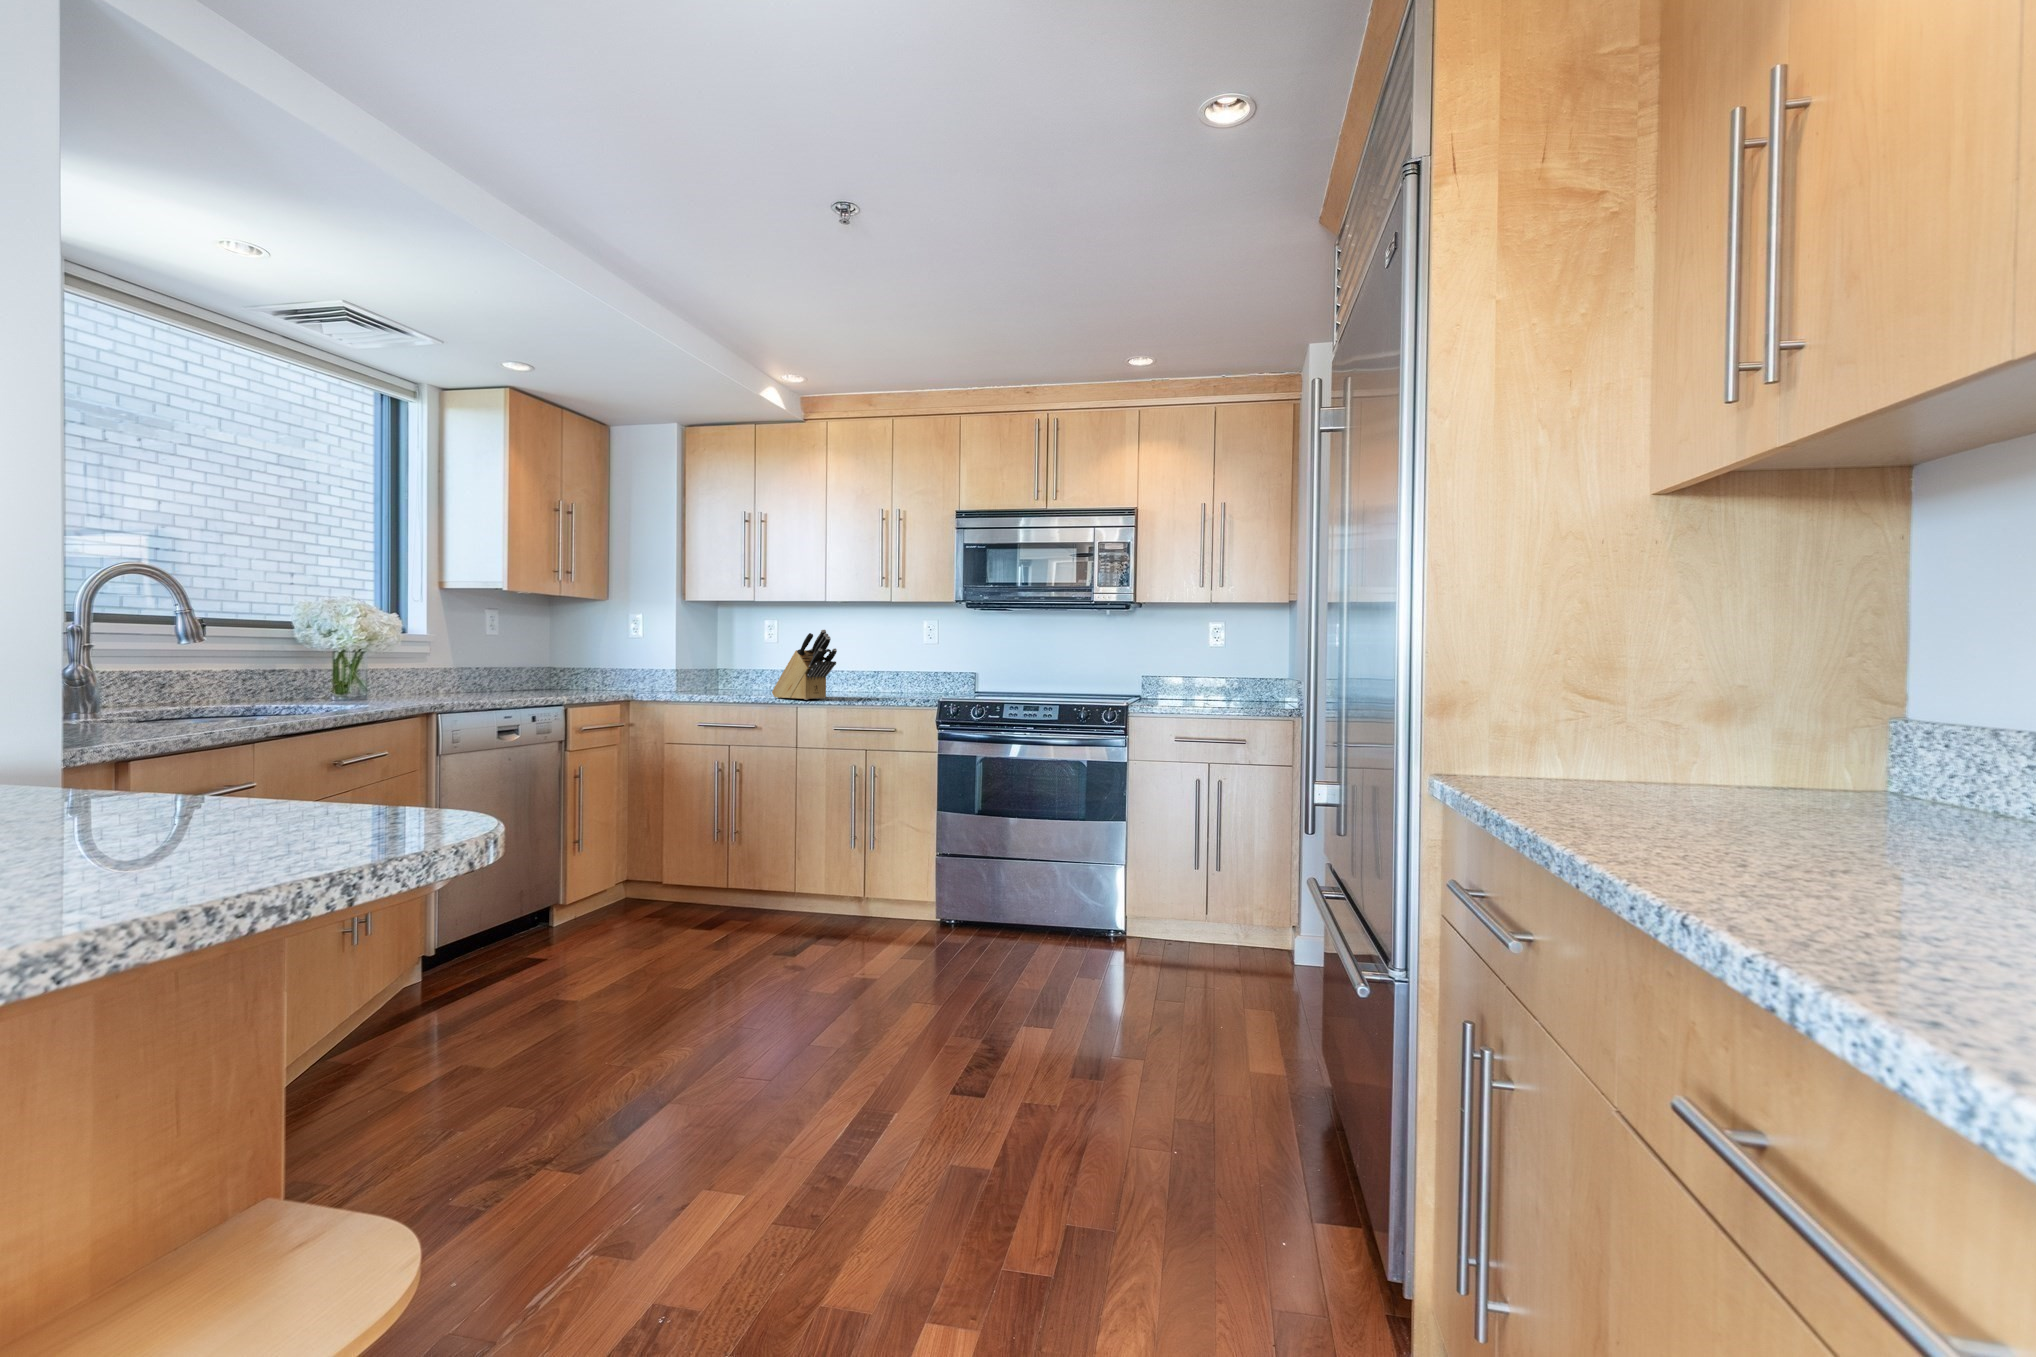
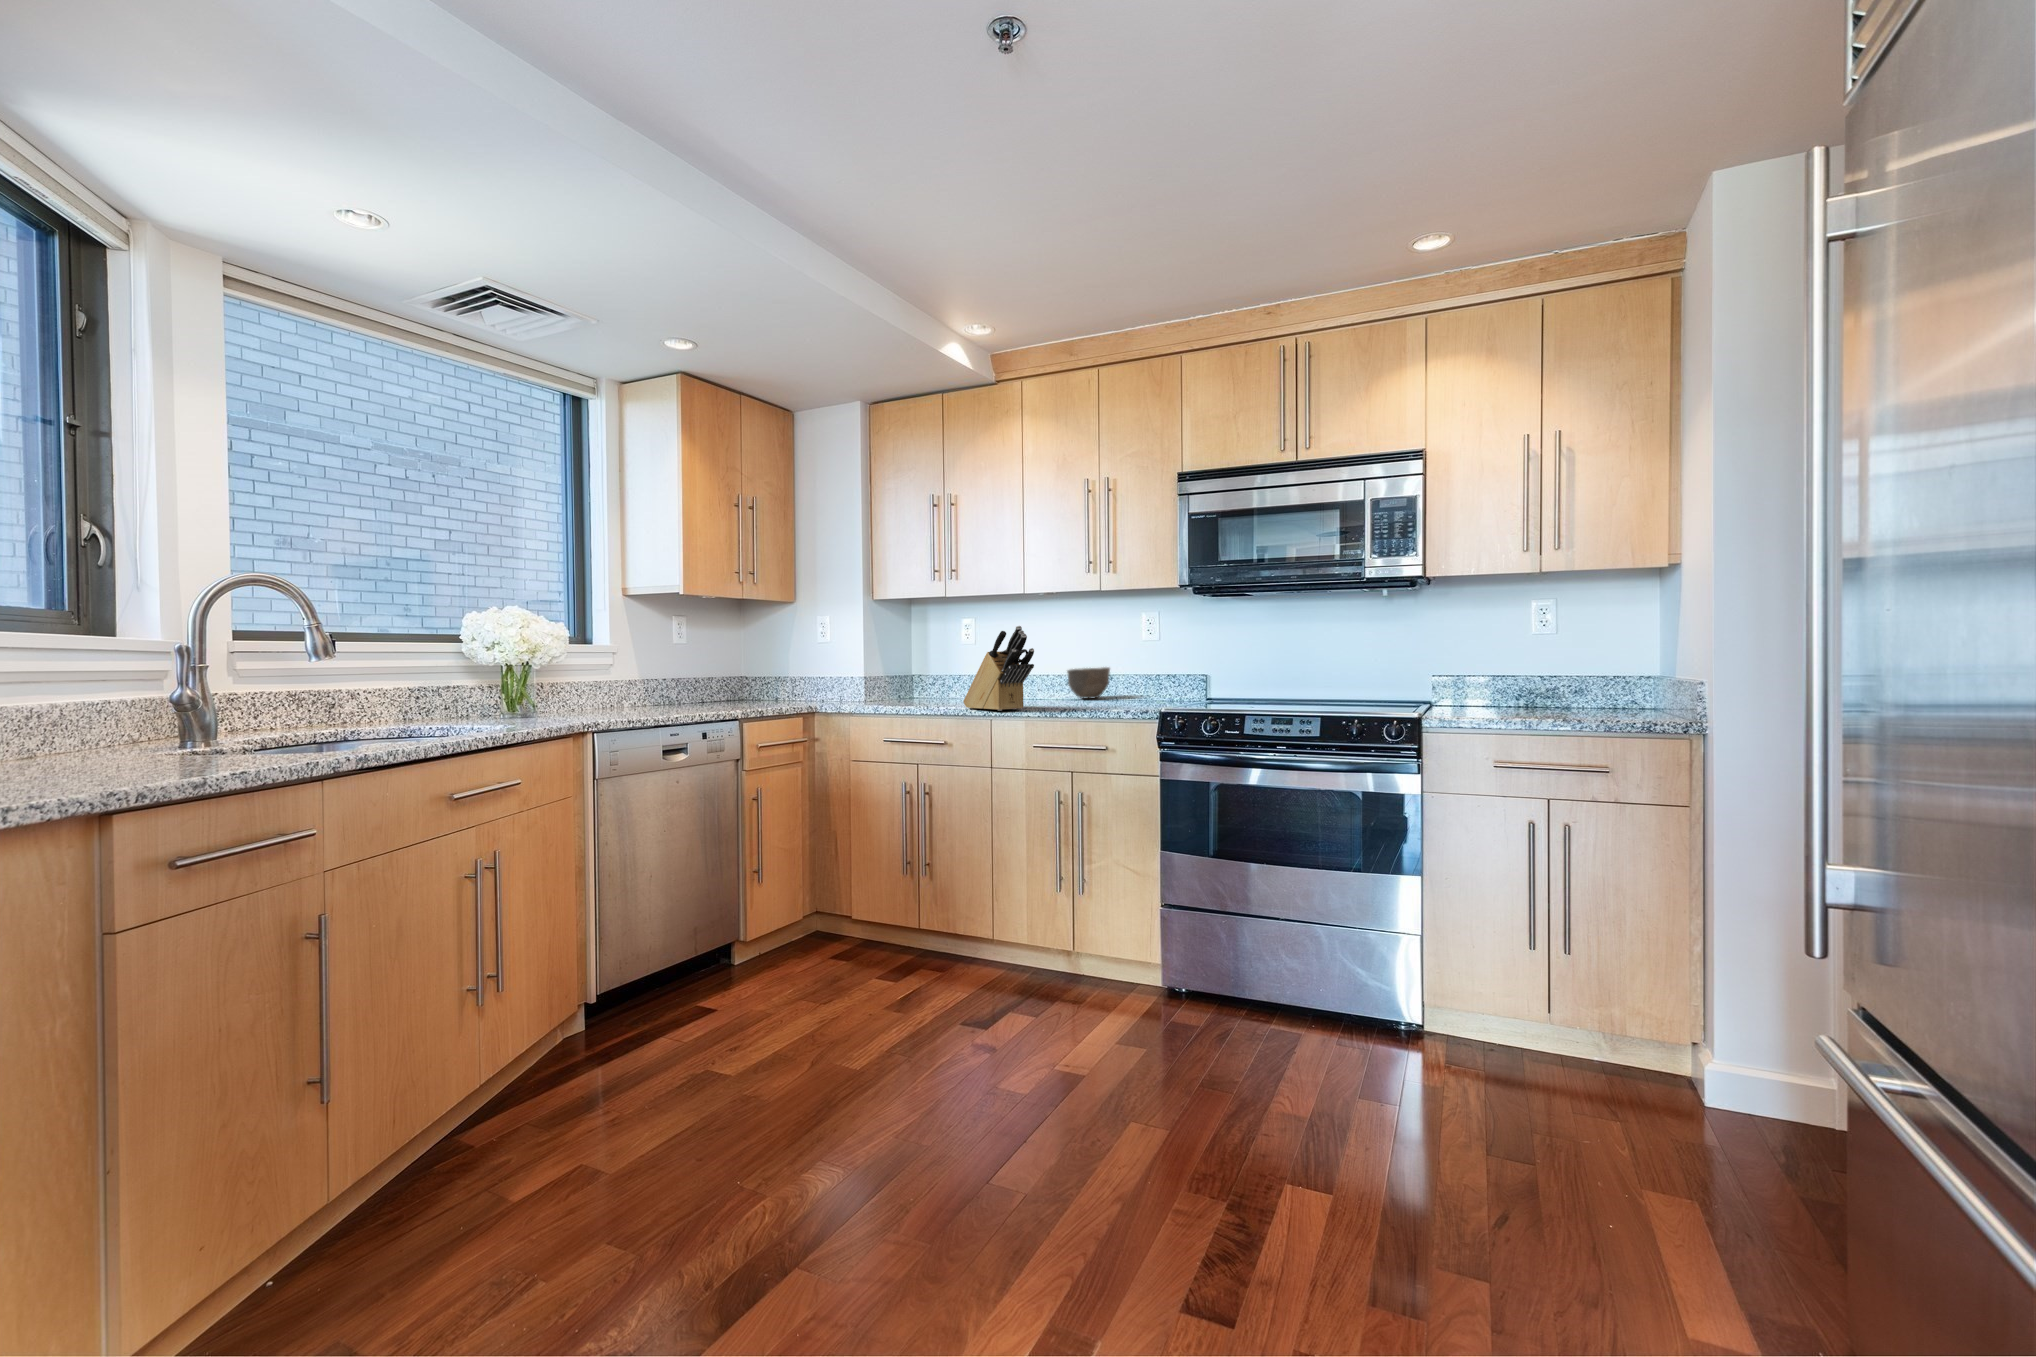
bowl: none [860,666,896,691] -> present [1067,667,1110,698]

